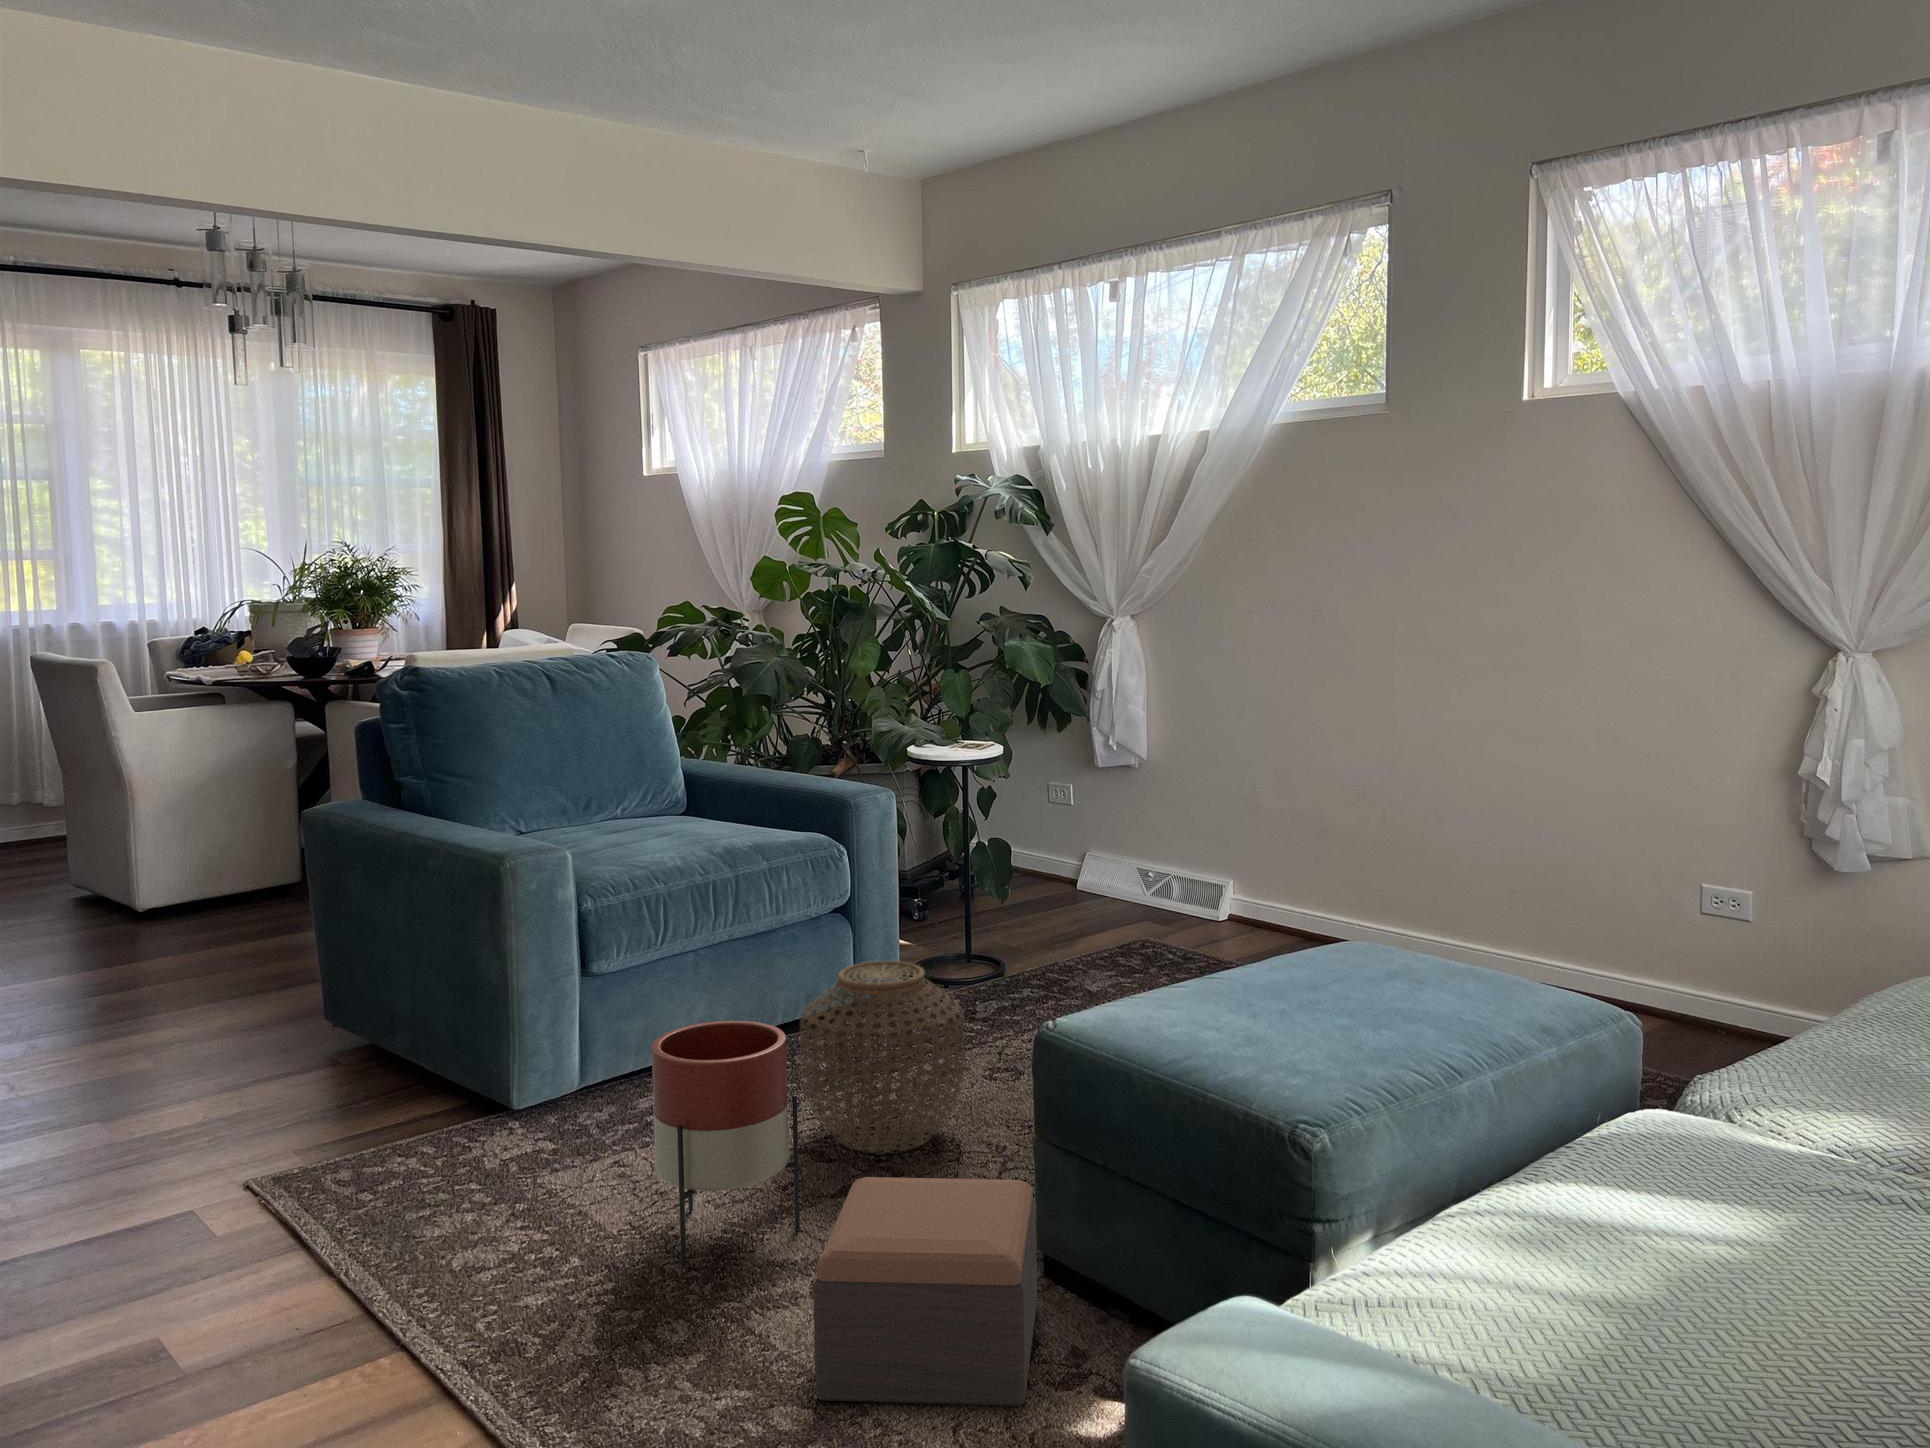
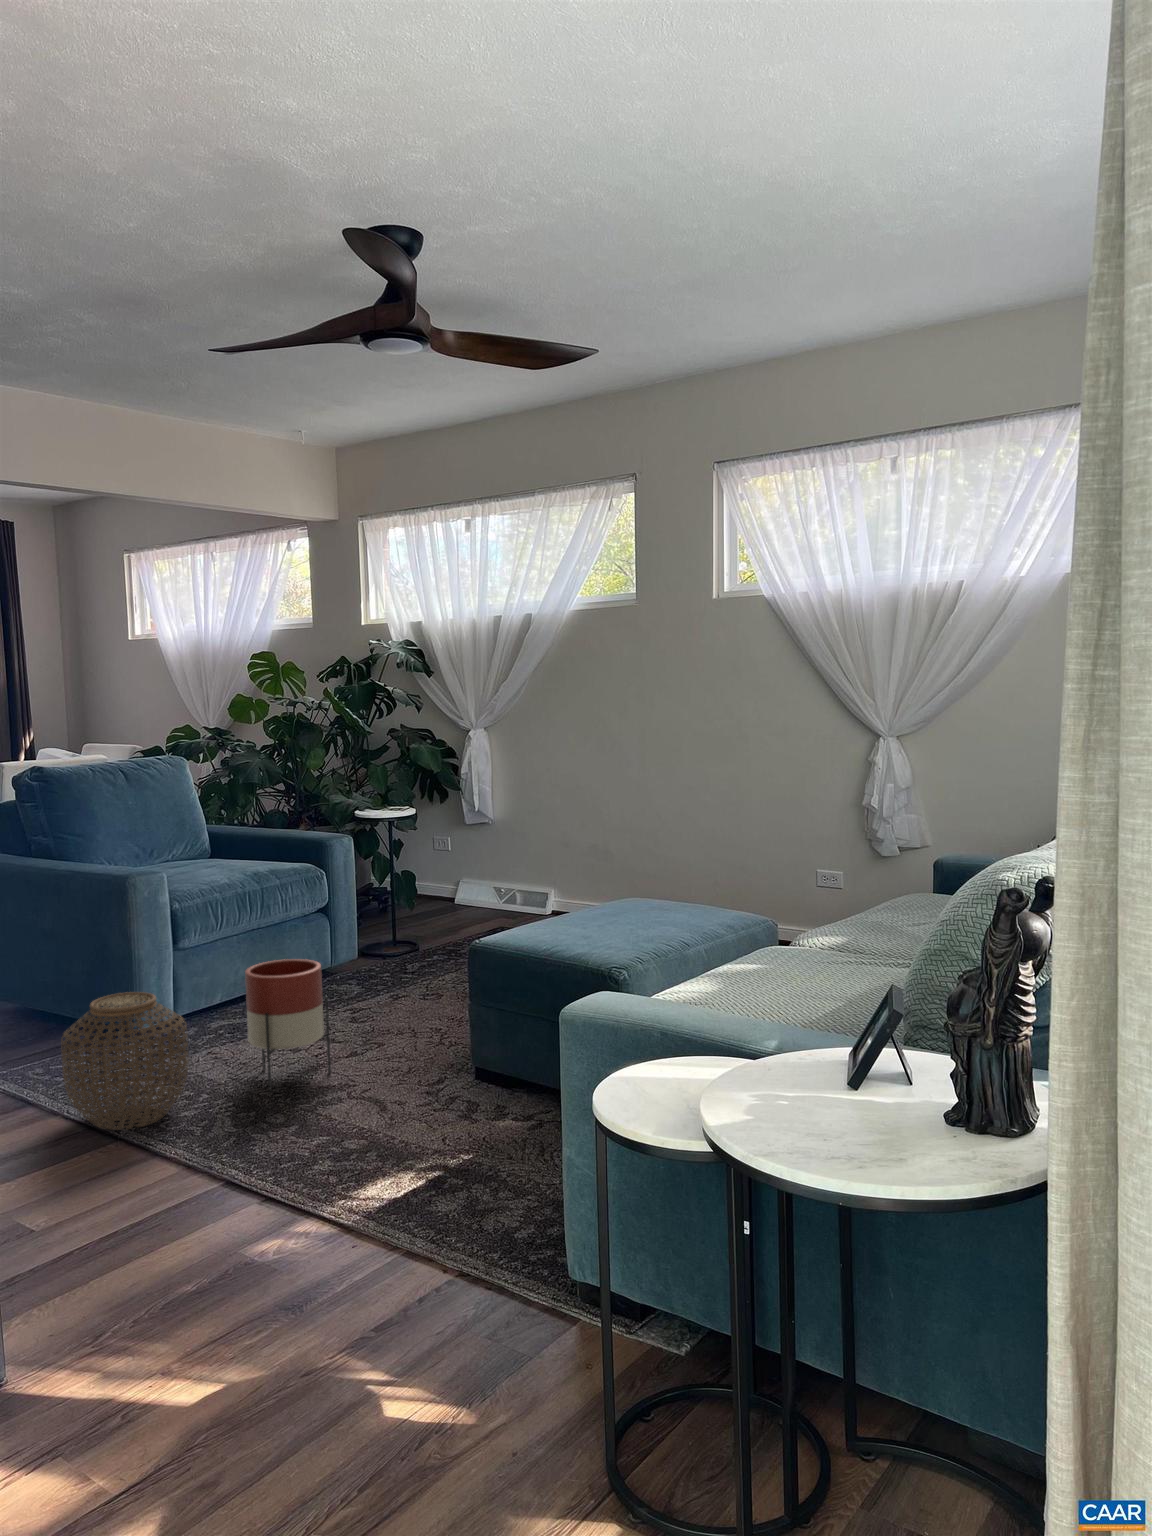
woven basket: present [800,961,965,1153] -> present [61,992,189,1130]
footstool: present [813,1177,1037,1406] -> none [360,1024,472,1135]

